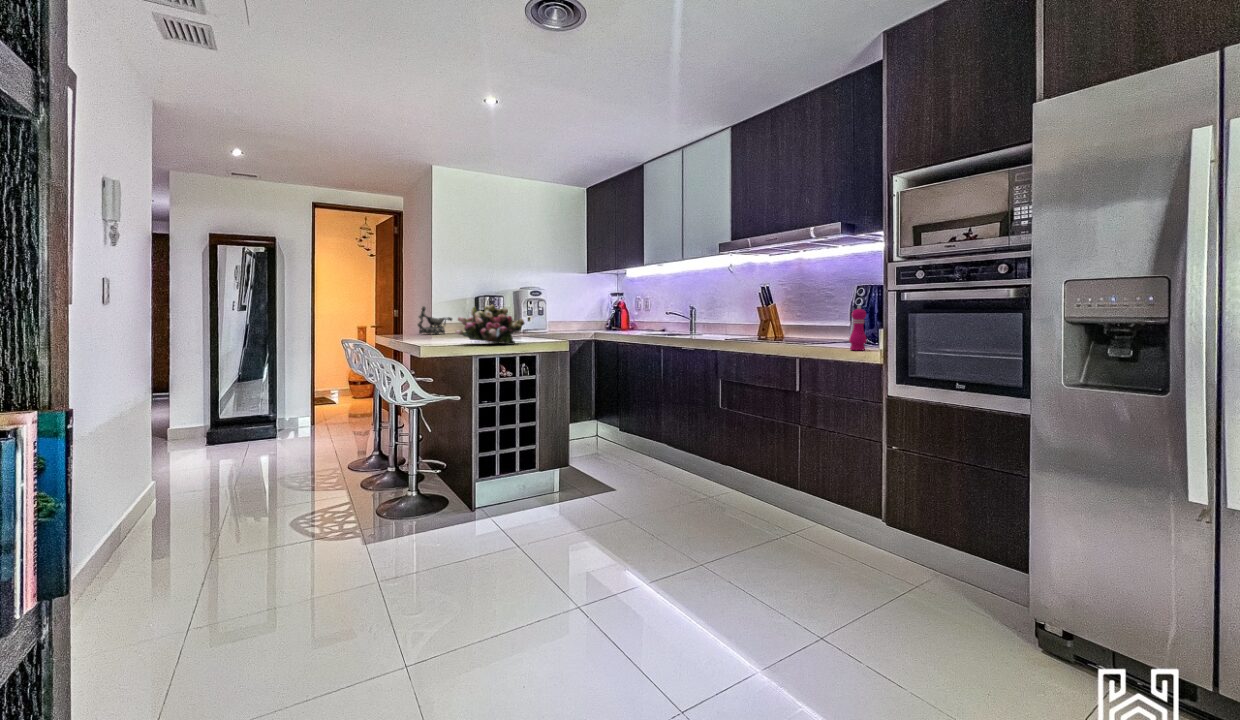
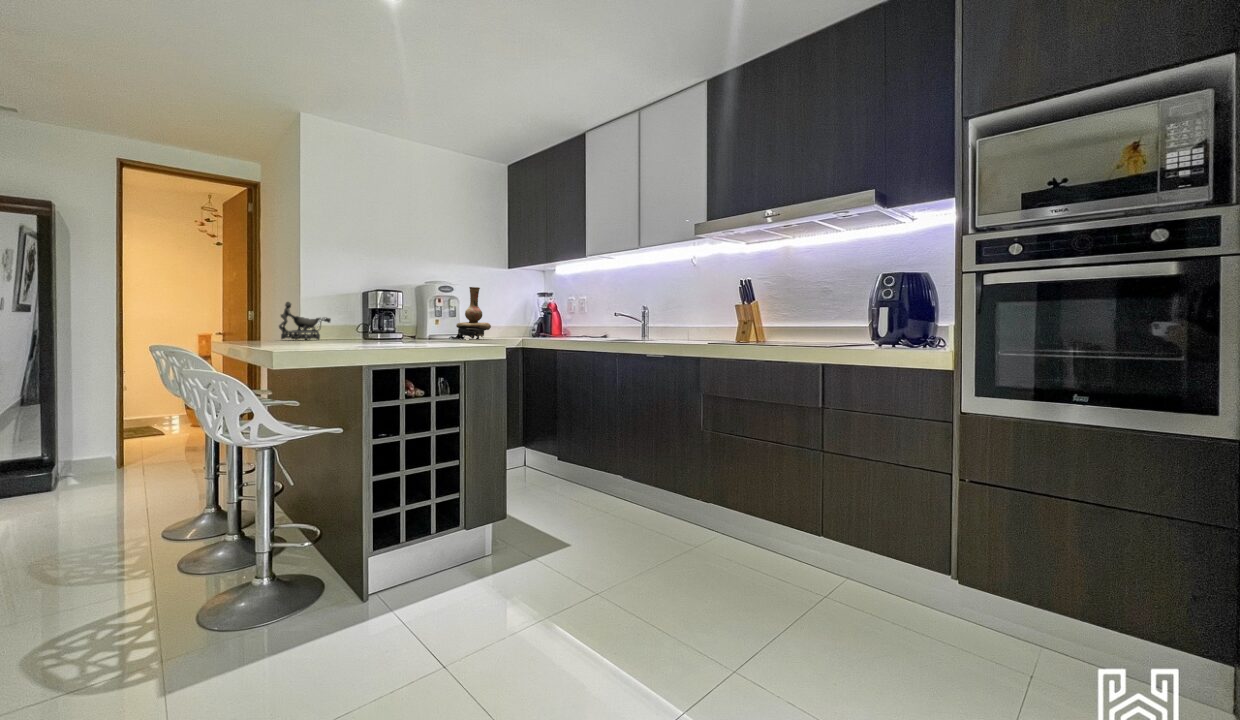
vase: none [537,292,570,333] -> present [449,287,491,339]
flower arrangement: present [456,305,525,344] -> none [336,289,445,348]
pepper mill: present [849,306,867,350] -> none [904,293,929,352]

